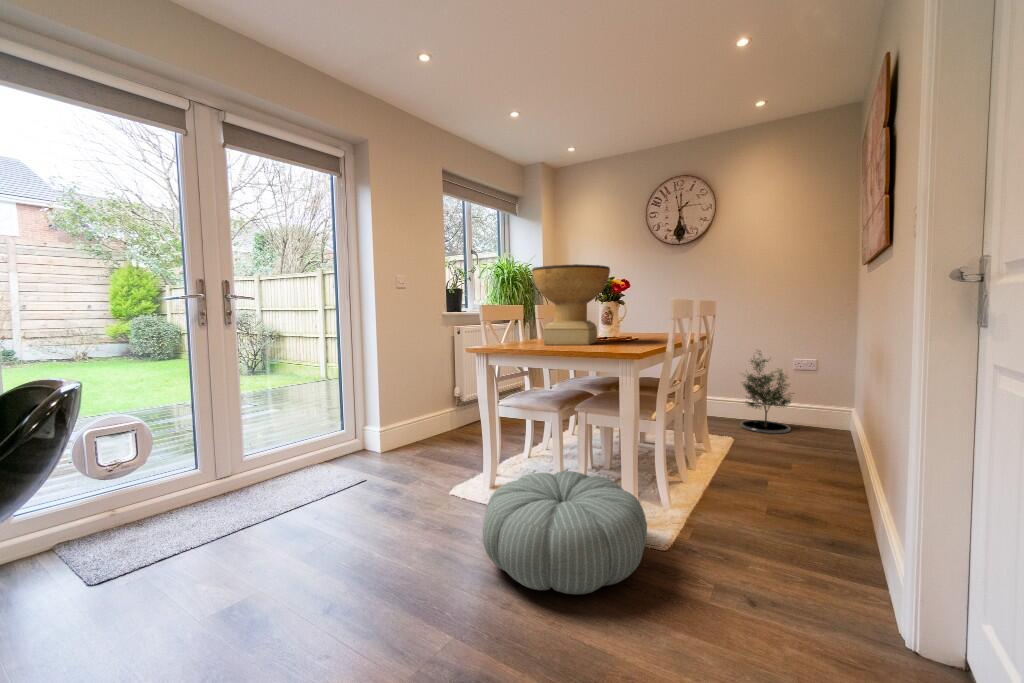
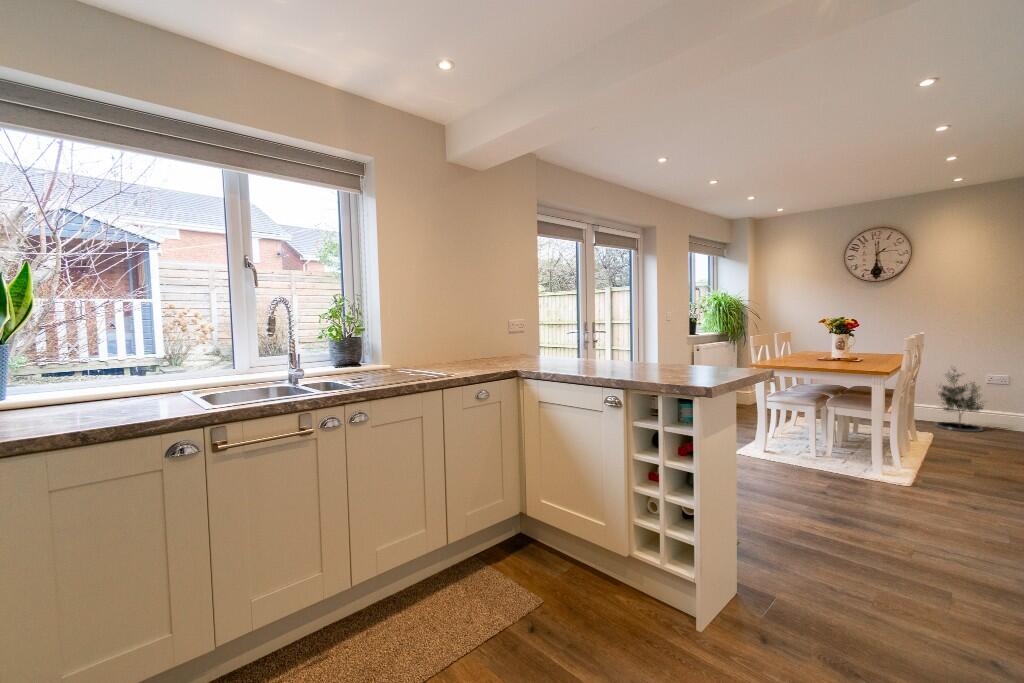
decorative bowl: present [532,264,610,345] -> none [790,314,850,365]
pouf: present [483,471,647,594] -> none [793,439,902,496]

